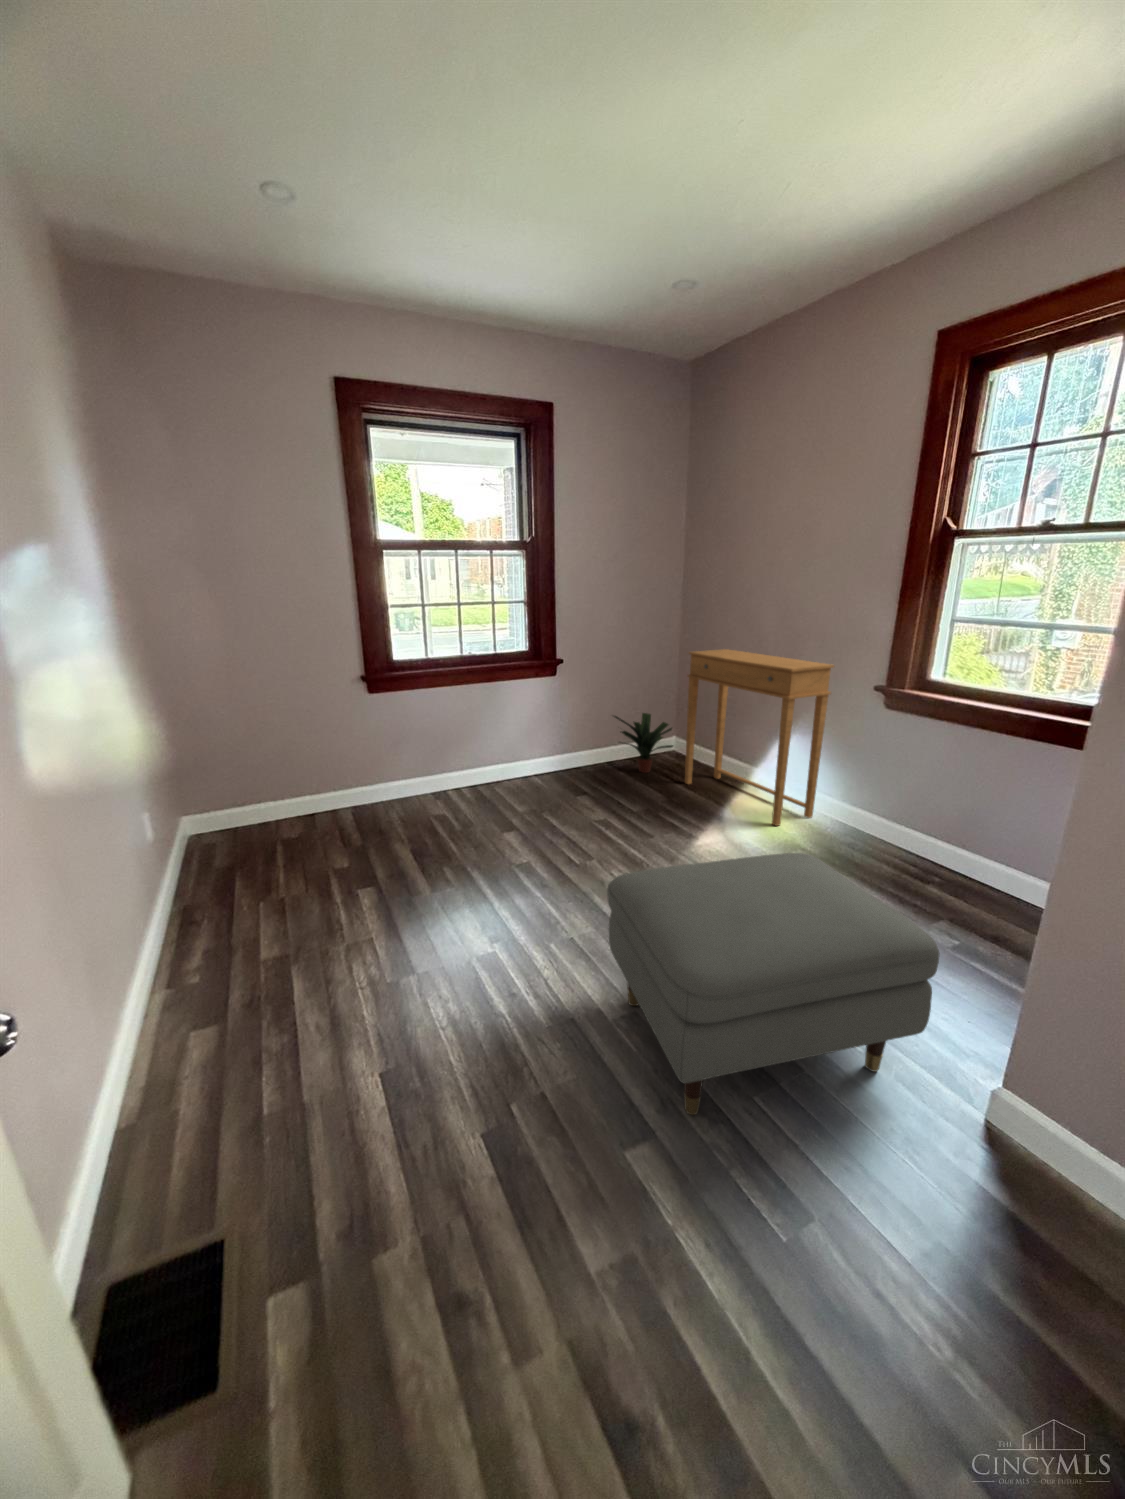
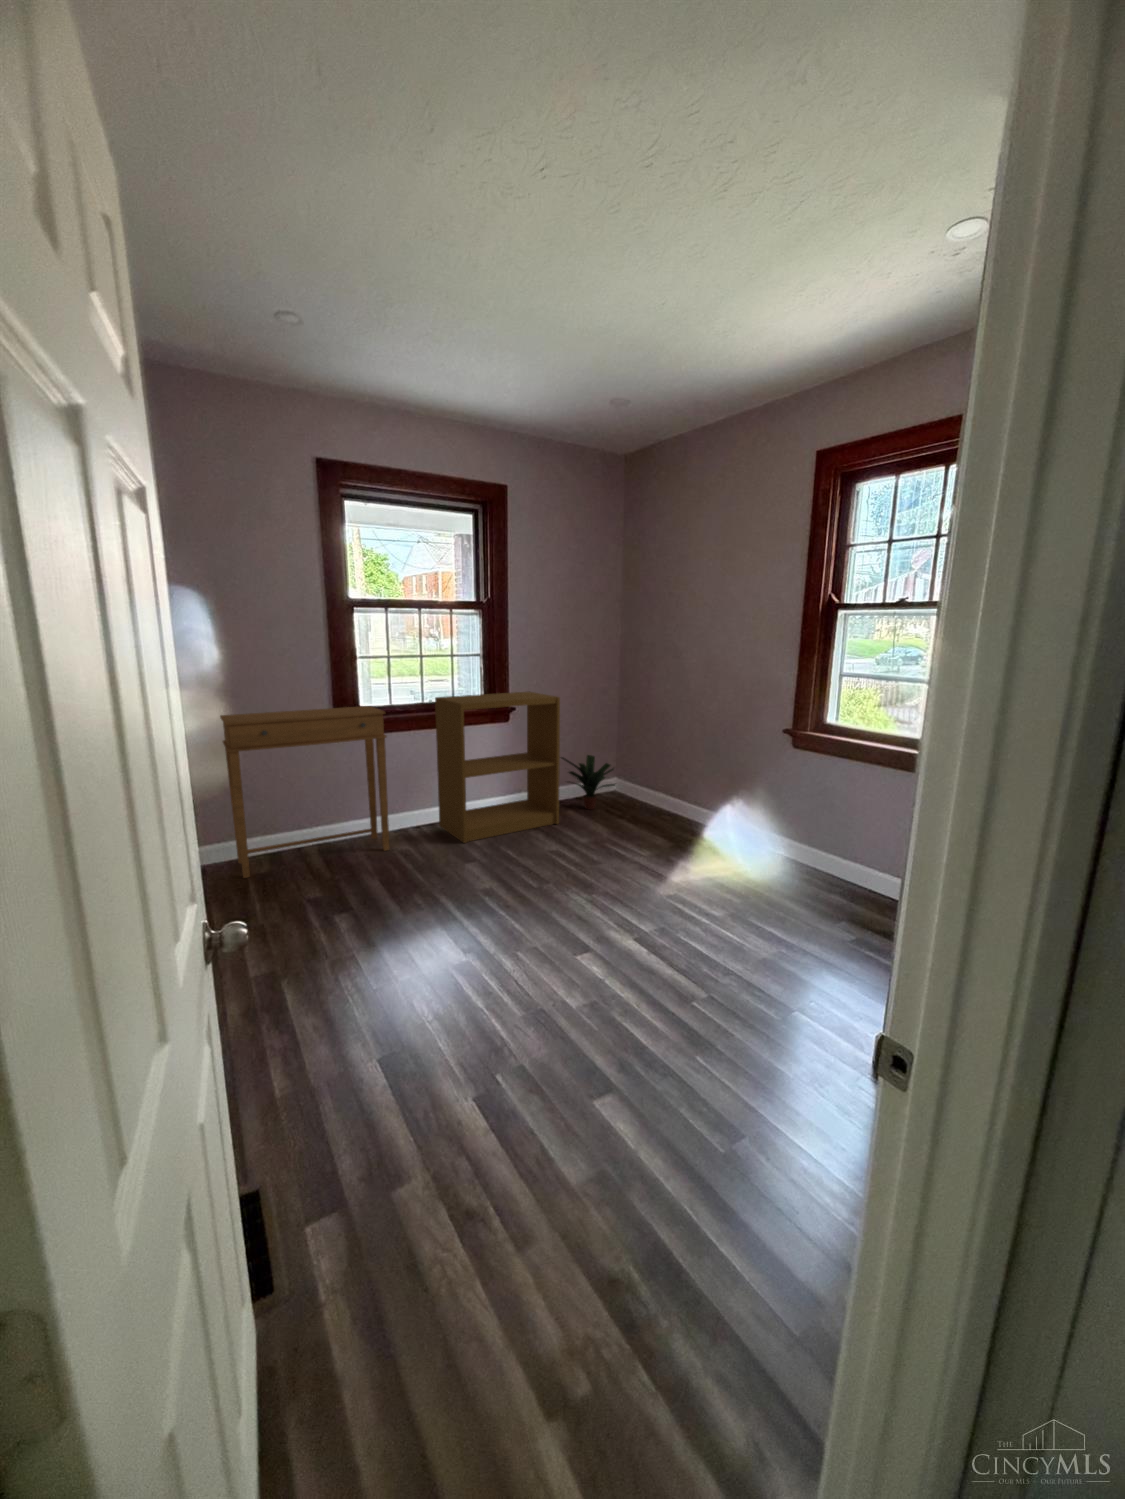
bookshelf: none [475,643,612,809] -> present [435,692,560,843]
side table: present [685,649,834,826] -> present [220,706,389,878]
ottoman: present [607,853,940,1115] -> none [570,863,827,1070]

